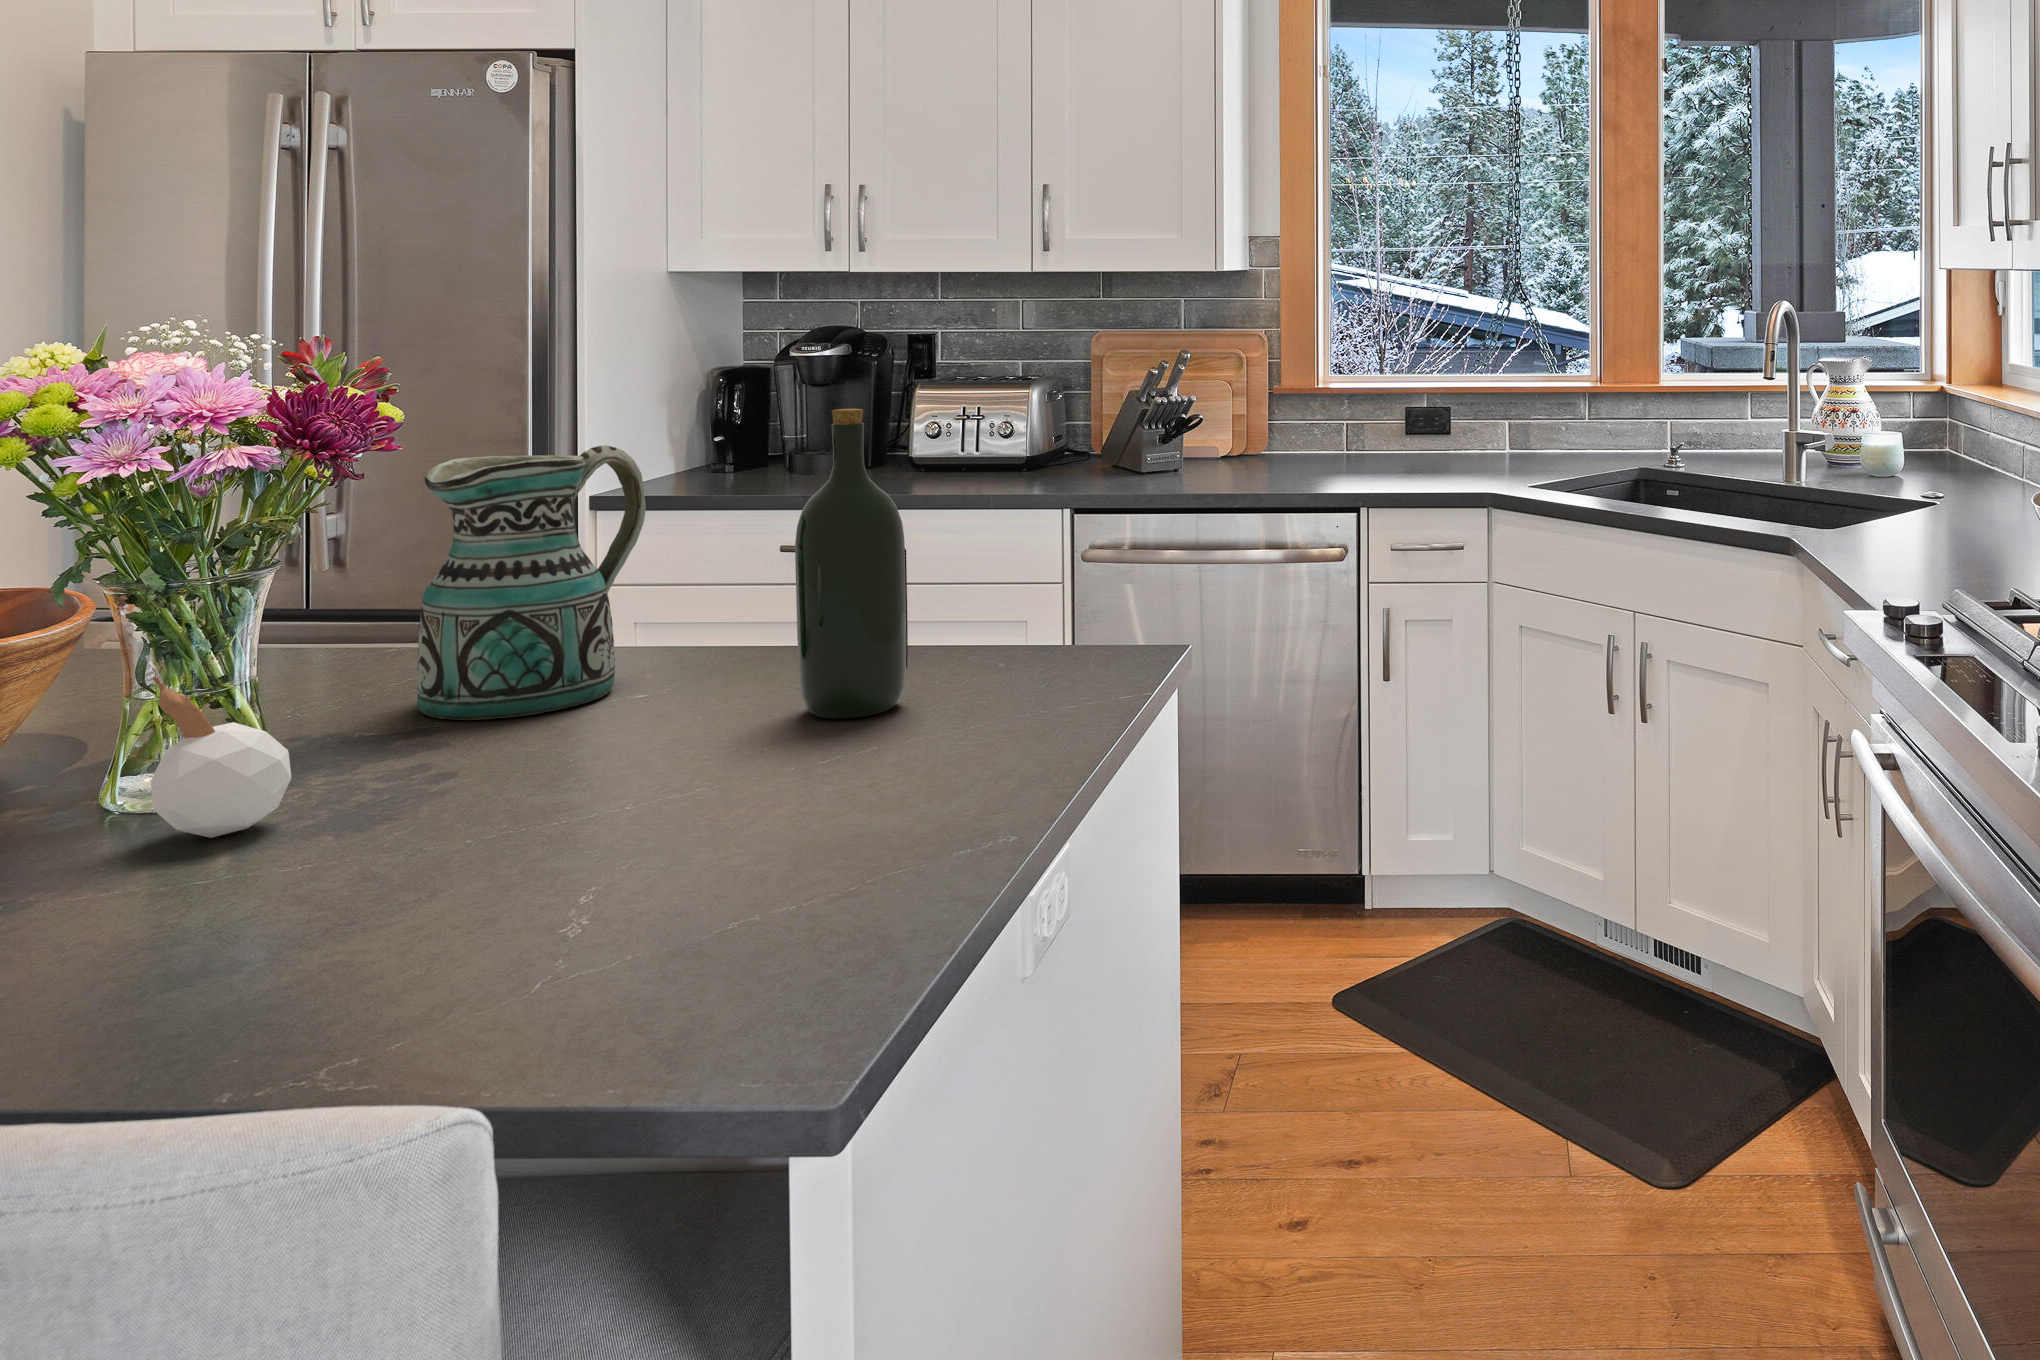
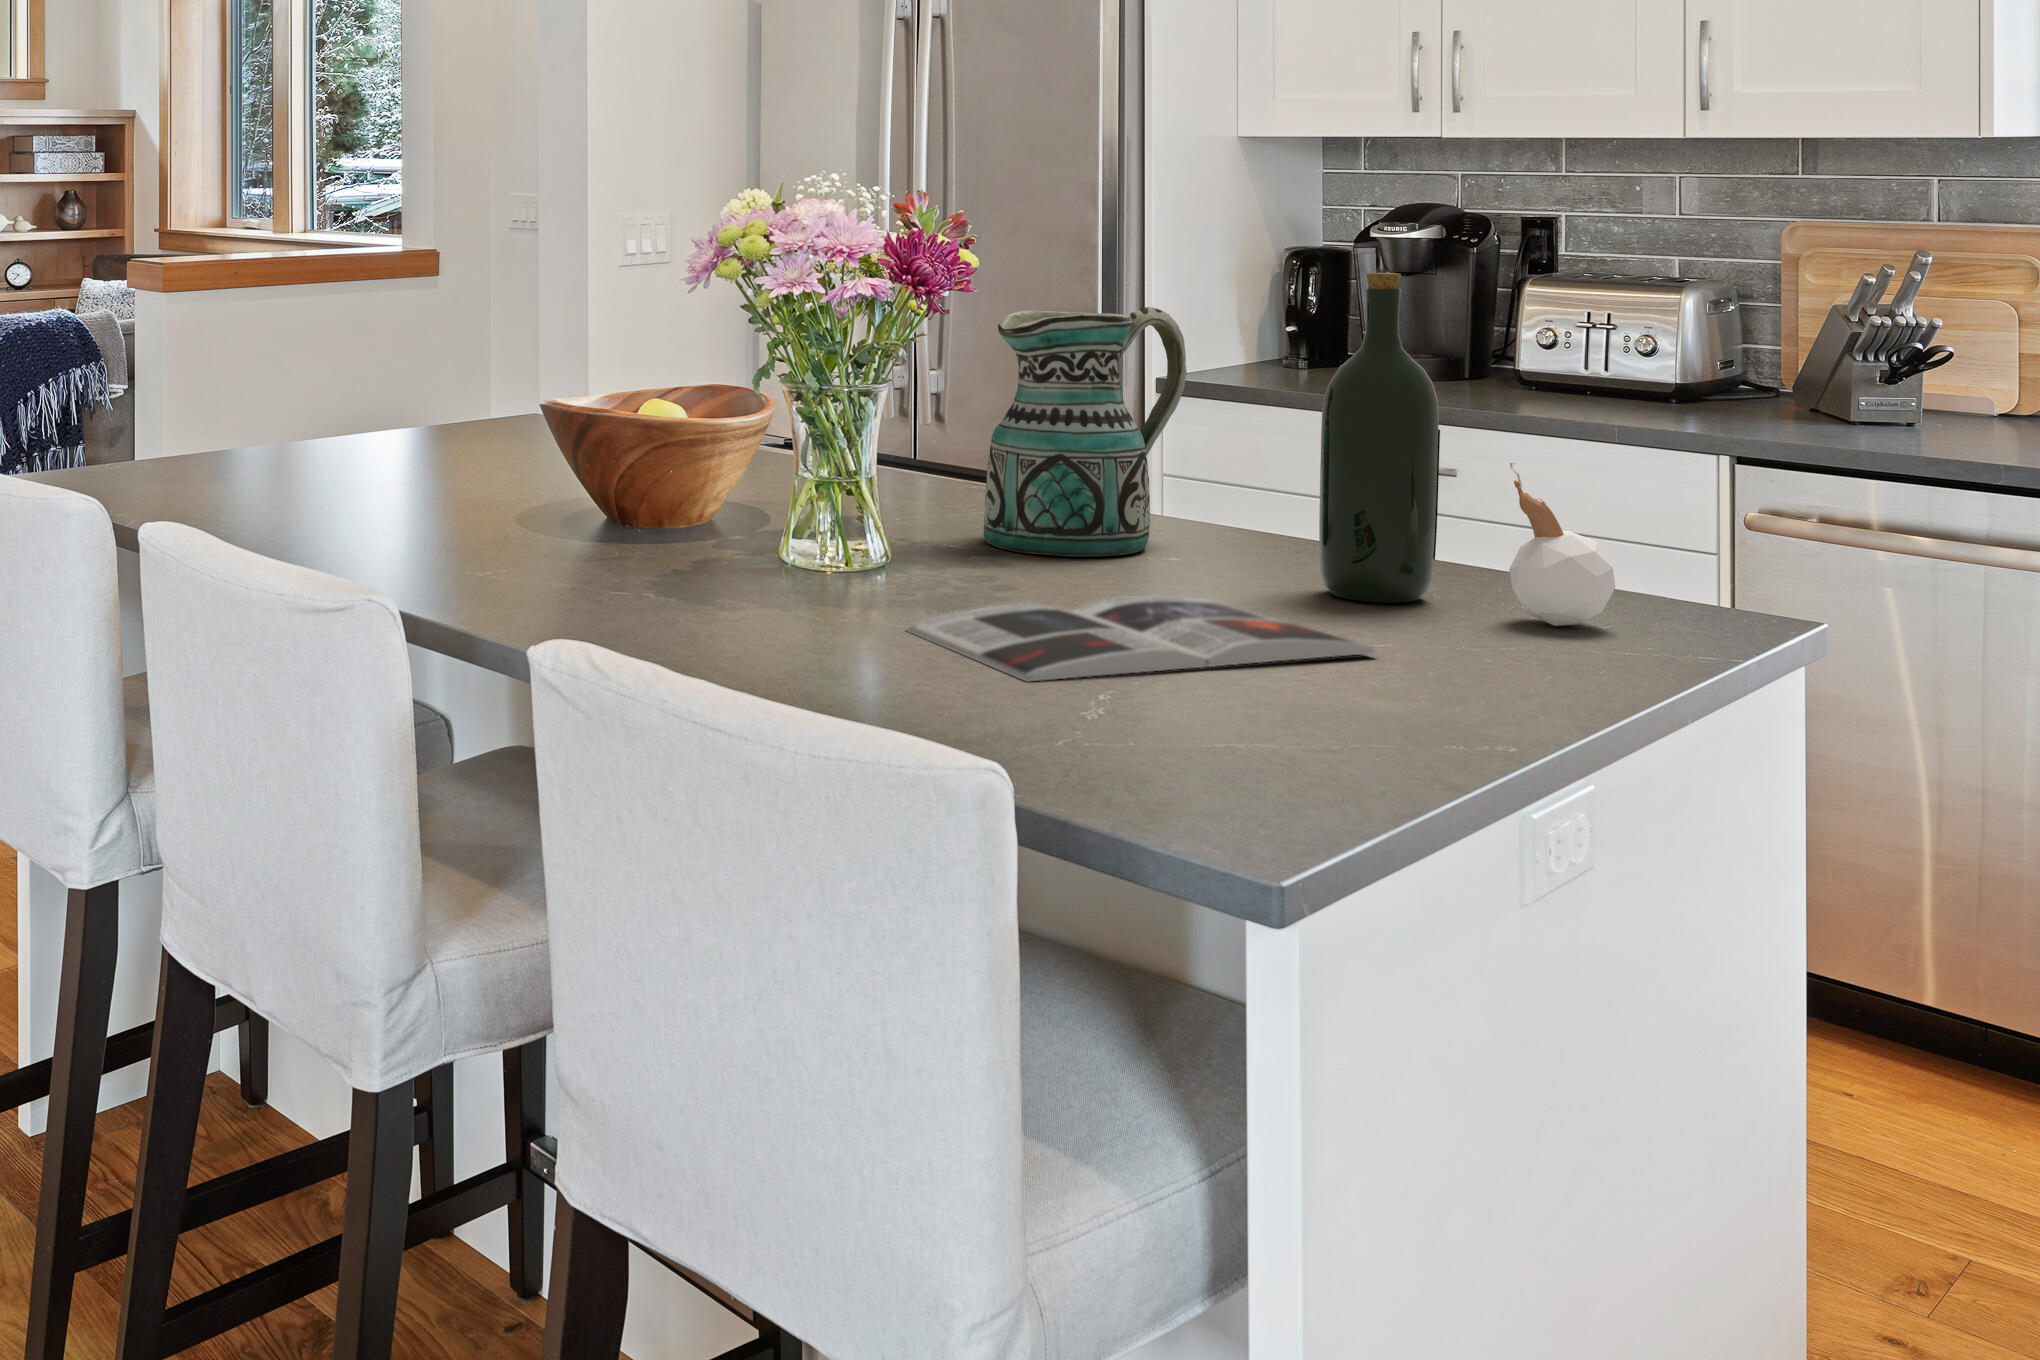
candle: present [145,655,291,838] -> present [1509,462,1615,626]
magazine: none [307,752,878,934] -> present [907,596,1377,682]

